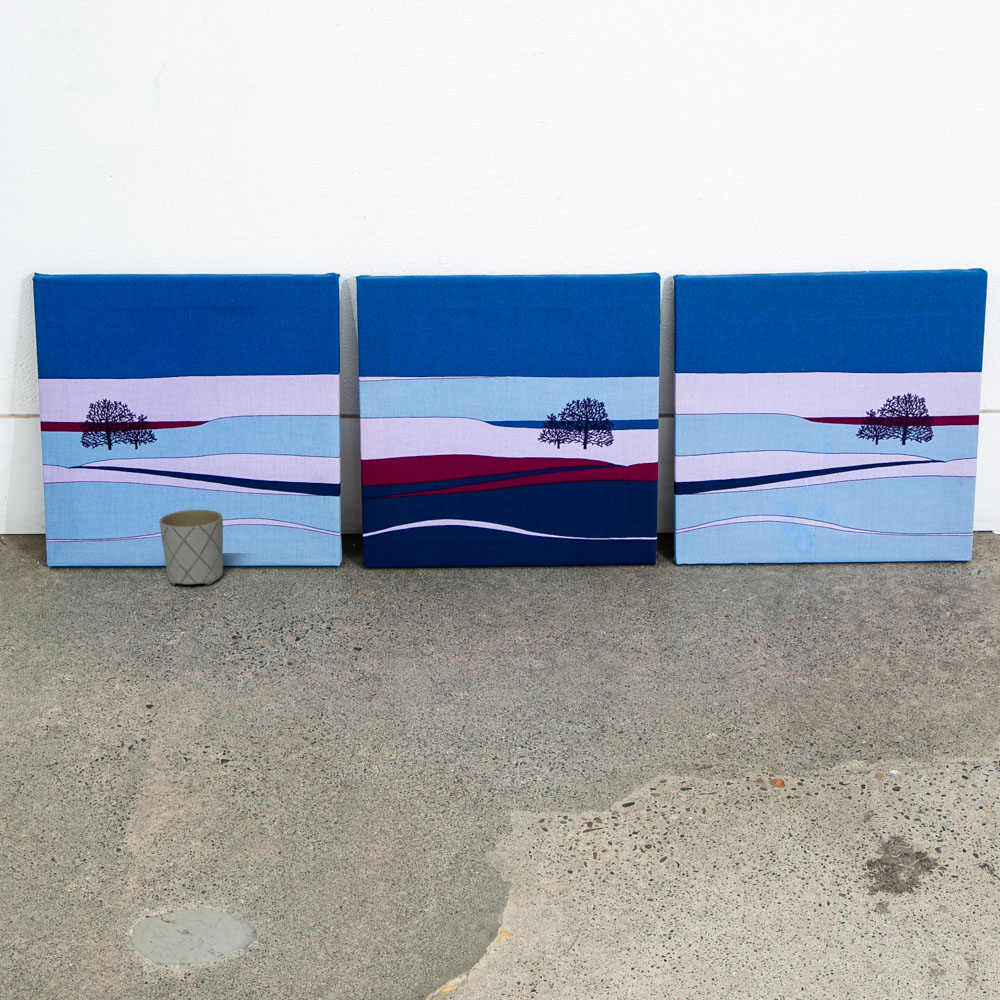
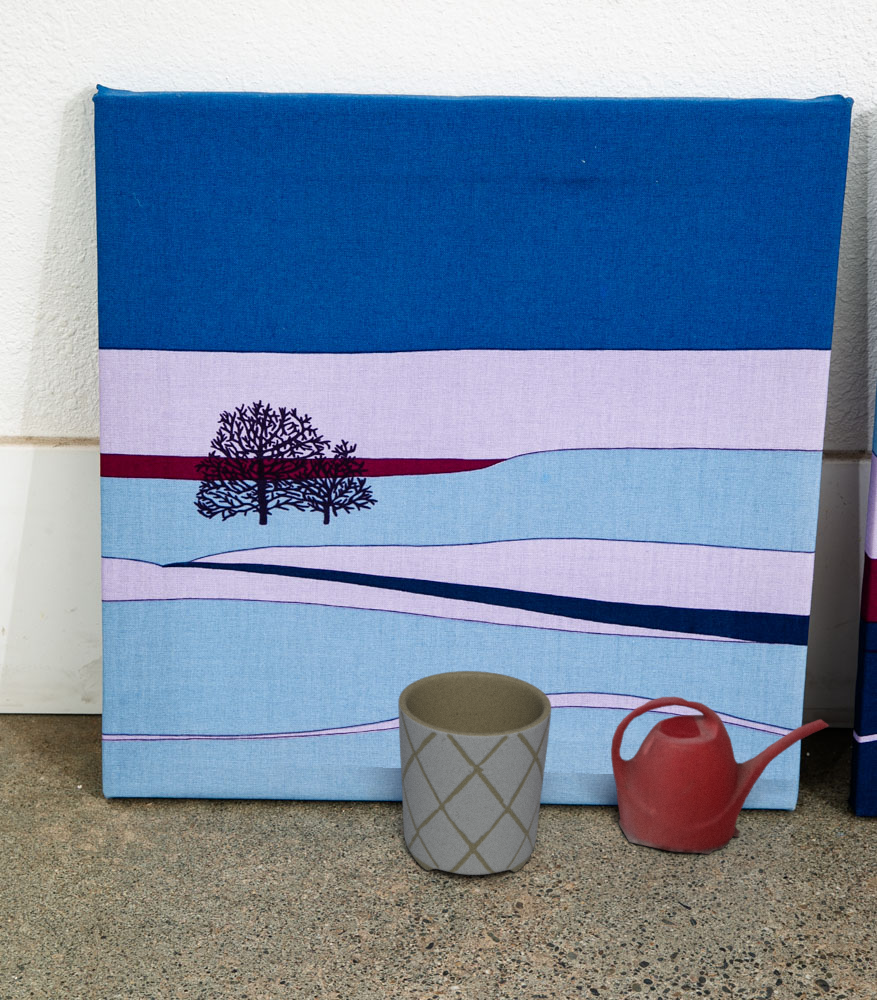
watering can: none [254,517,342,580] -> present [611,697,829,854]

